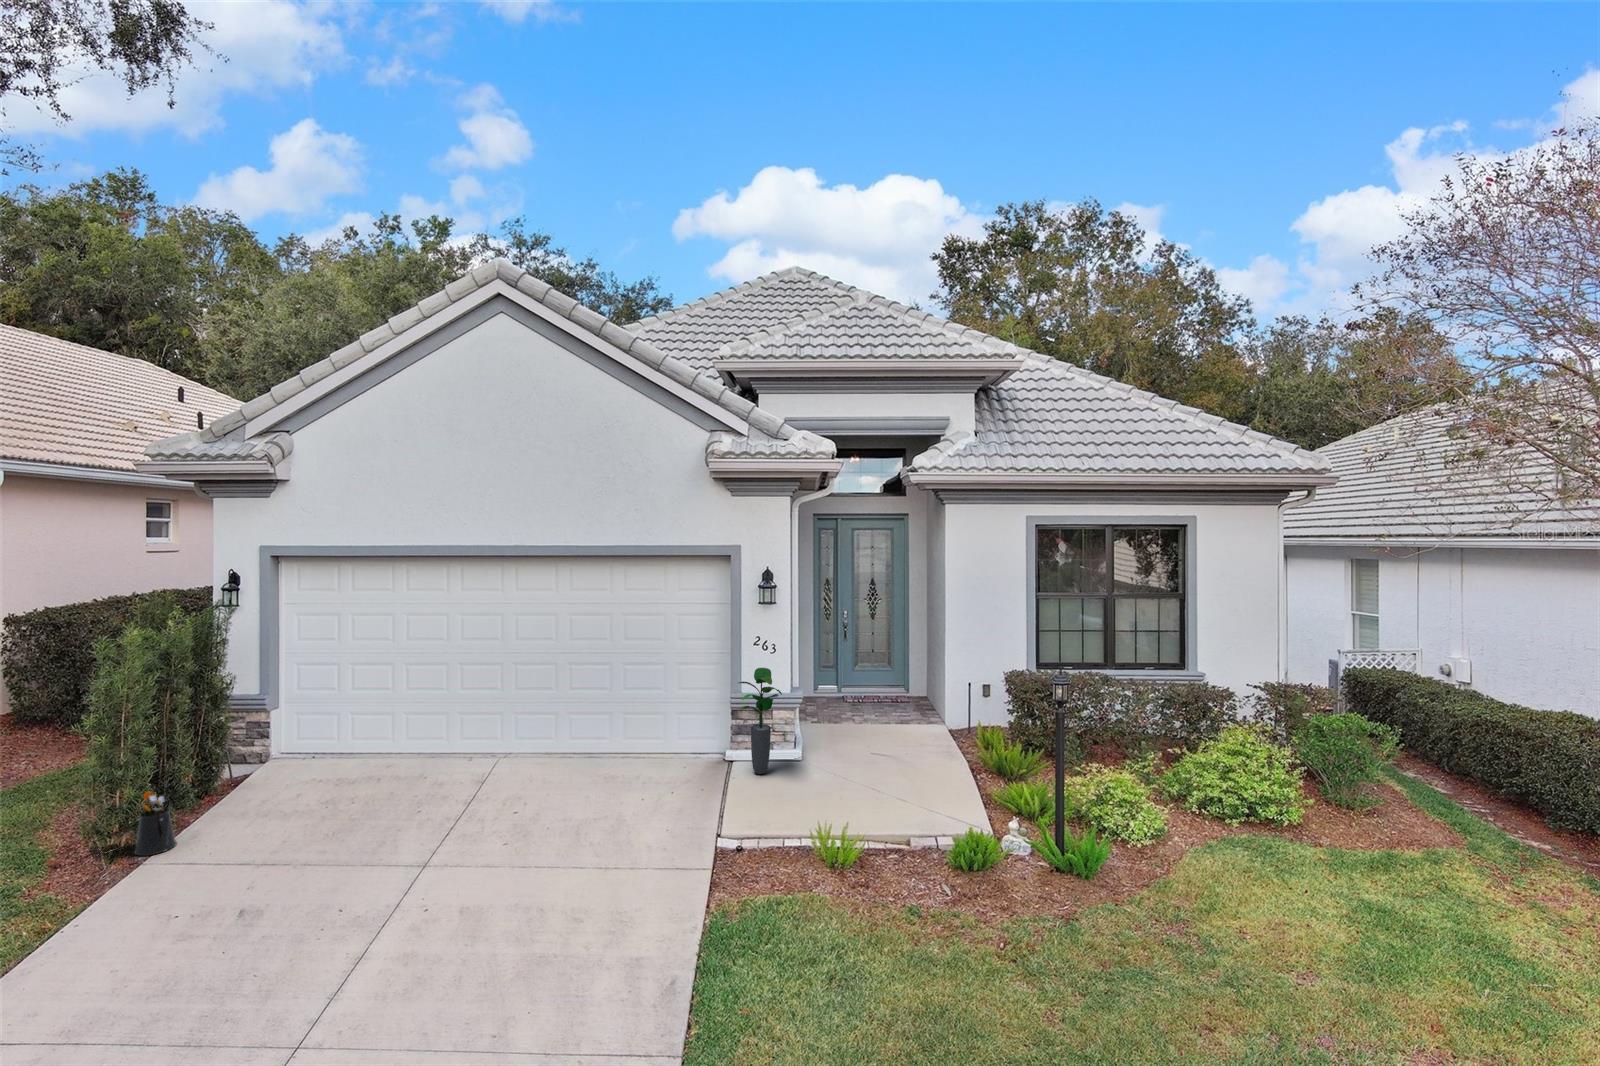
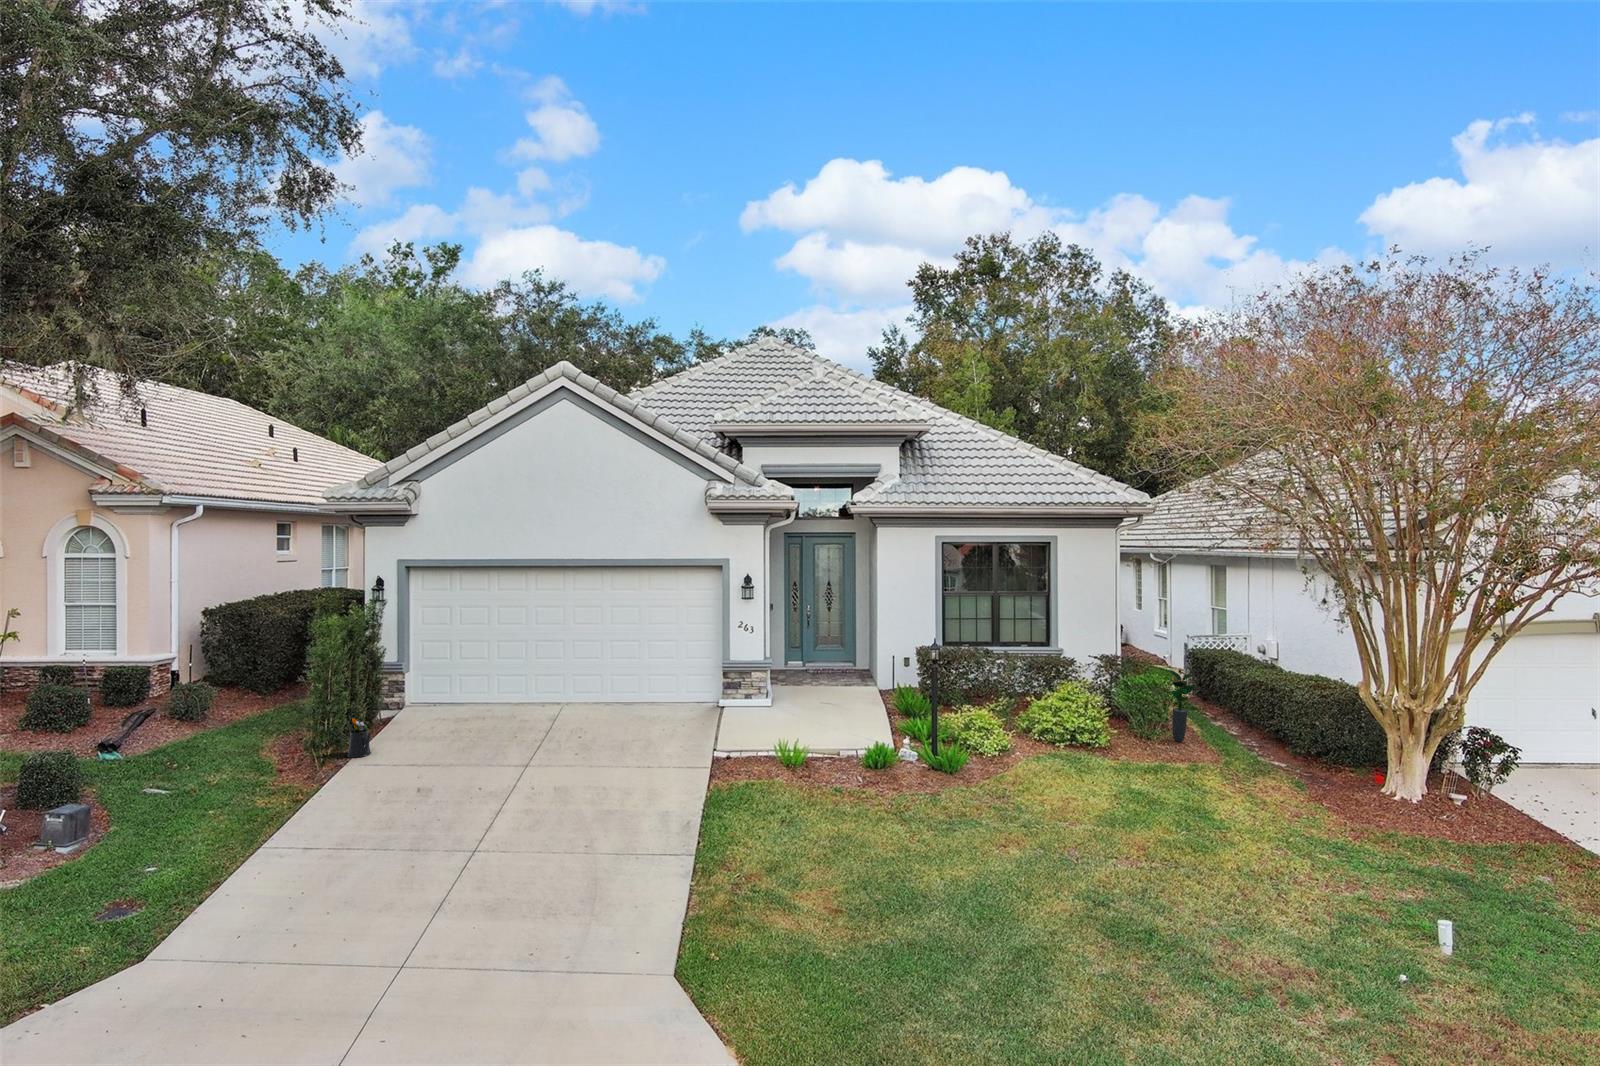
potted plant: present [738,668,782,774] -> present [1167,670,1197,742]

